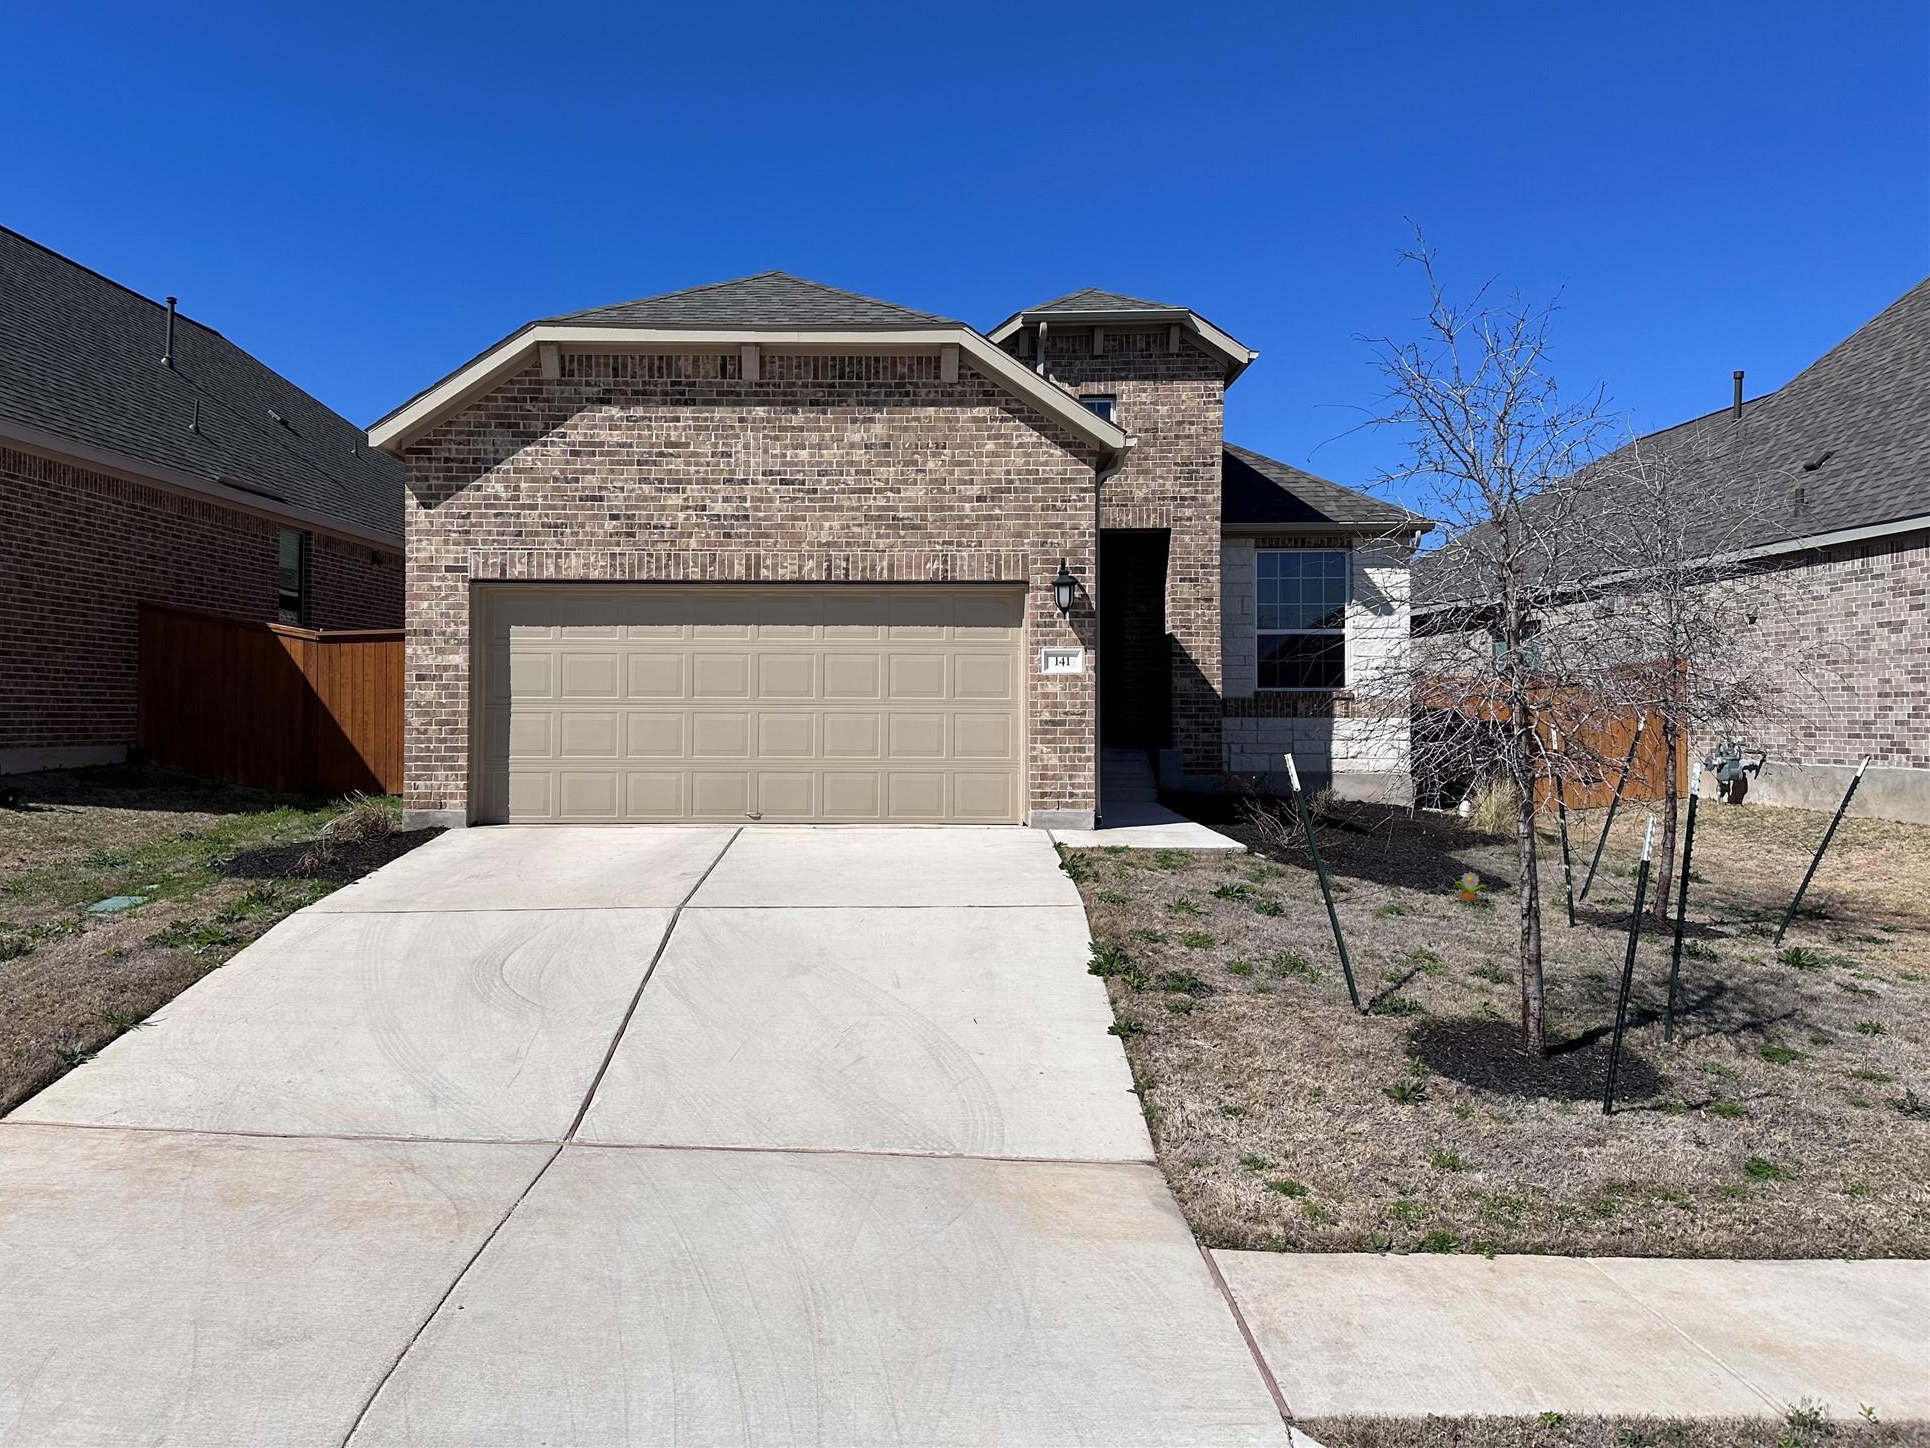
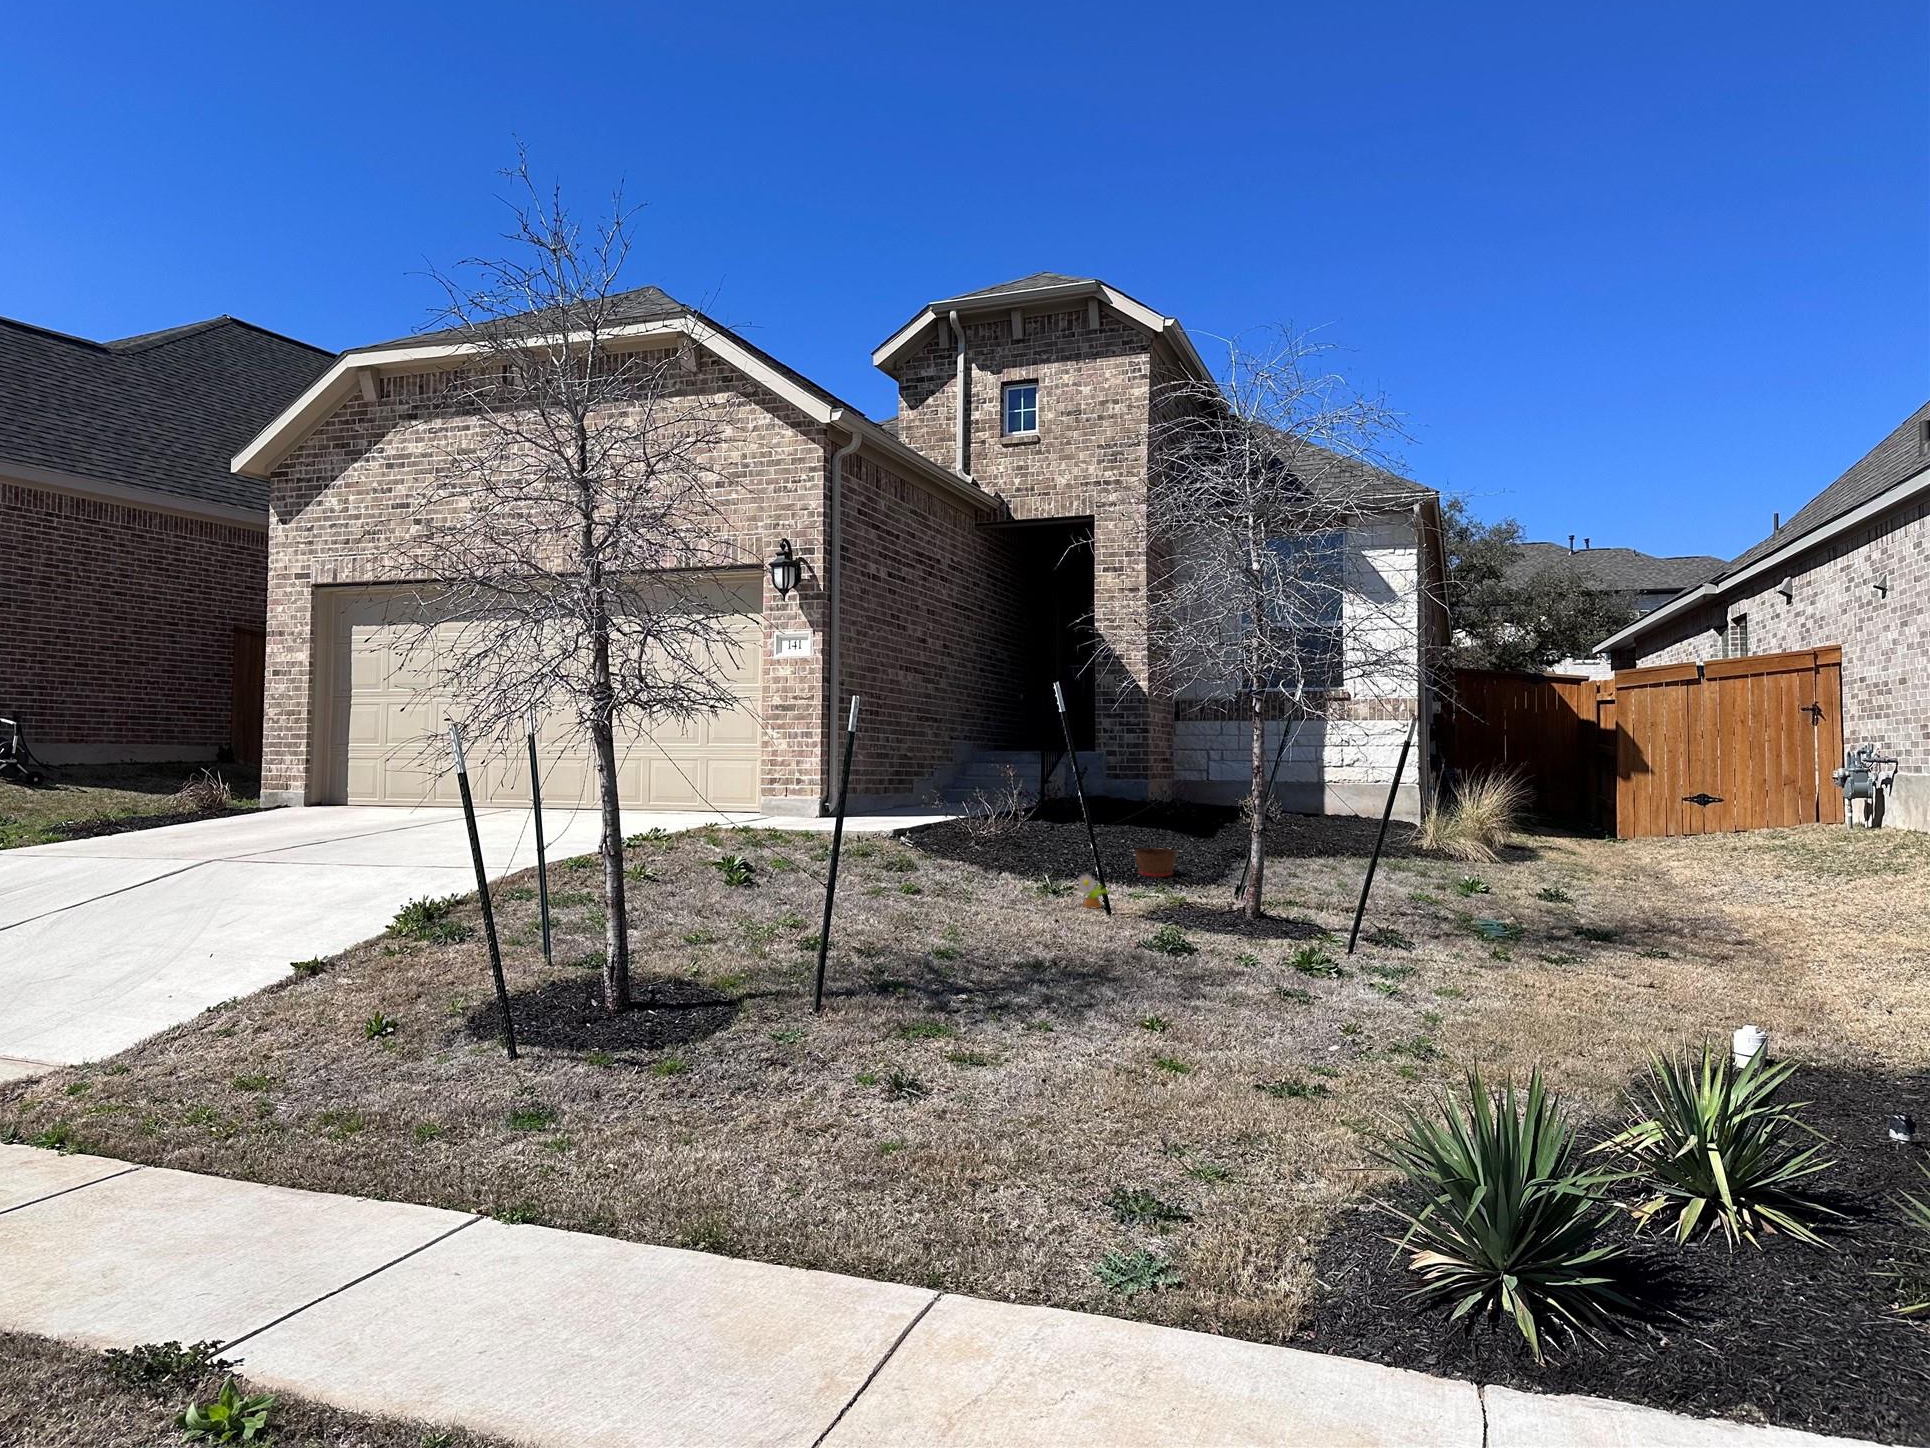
basket: none [1402,841,1441,867] -> present [1134,848,1177,877]

